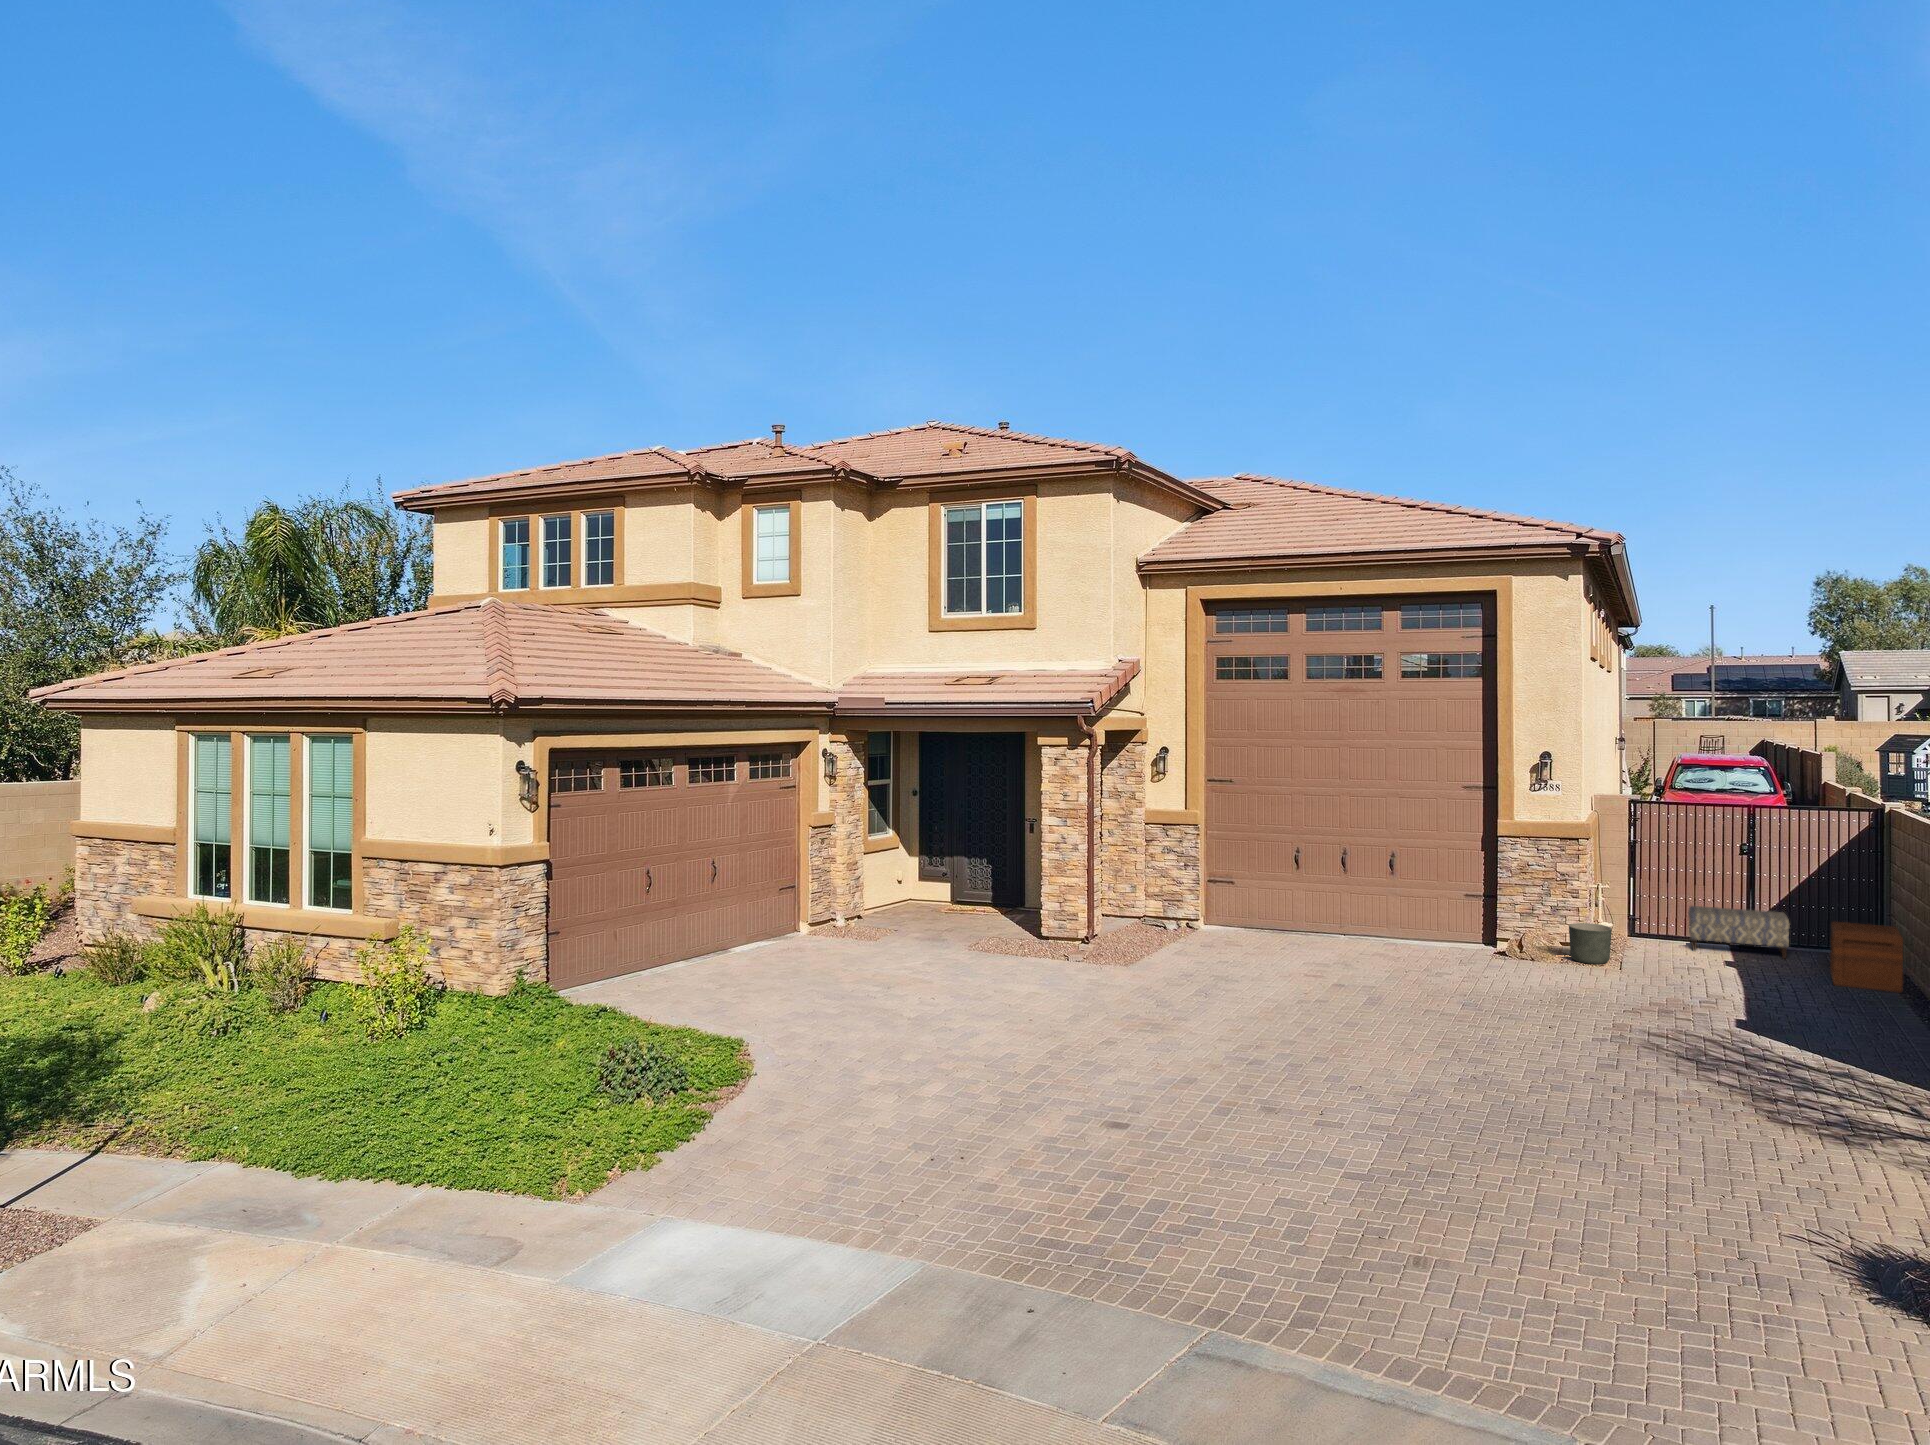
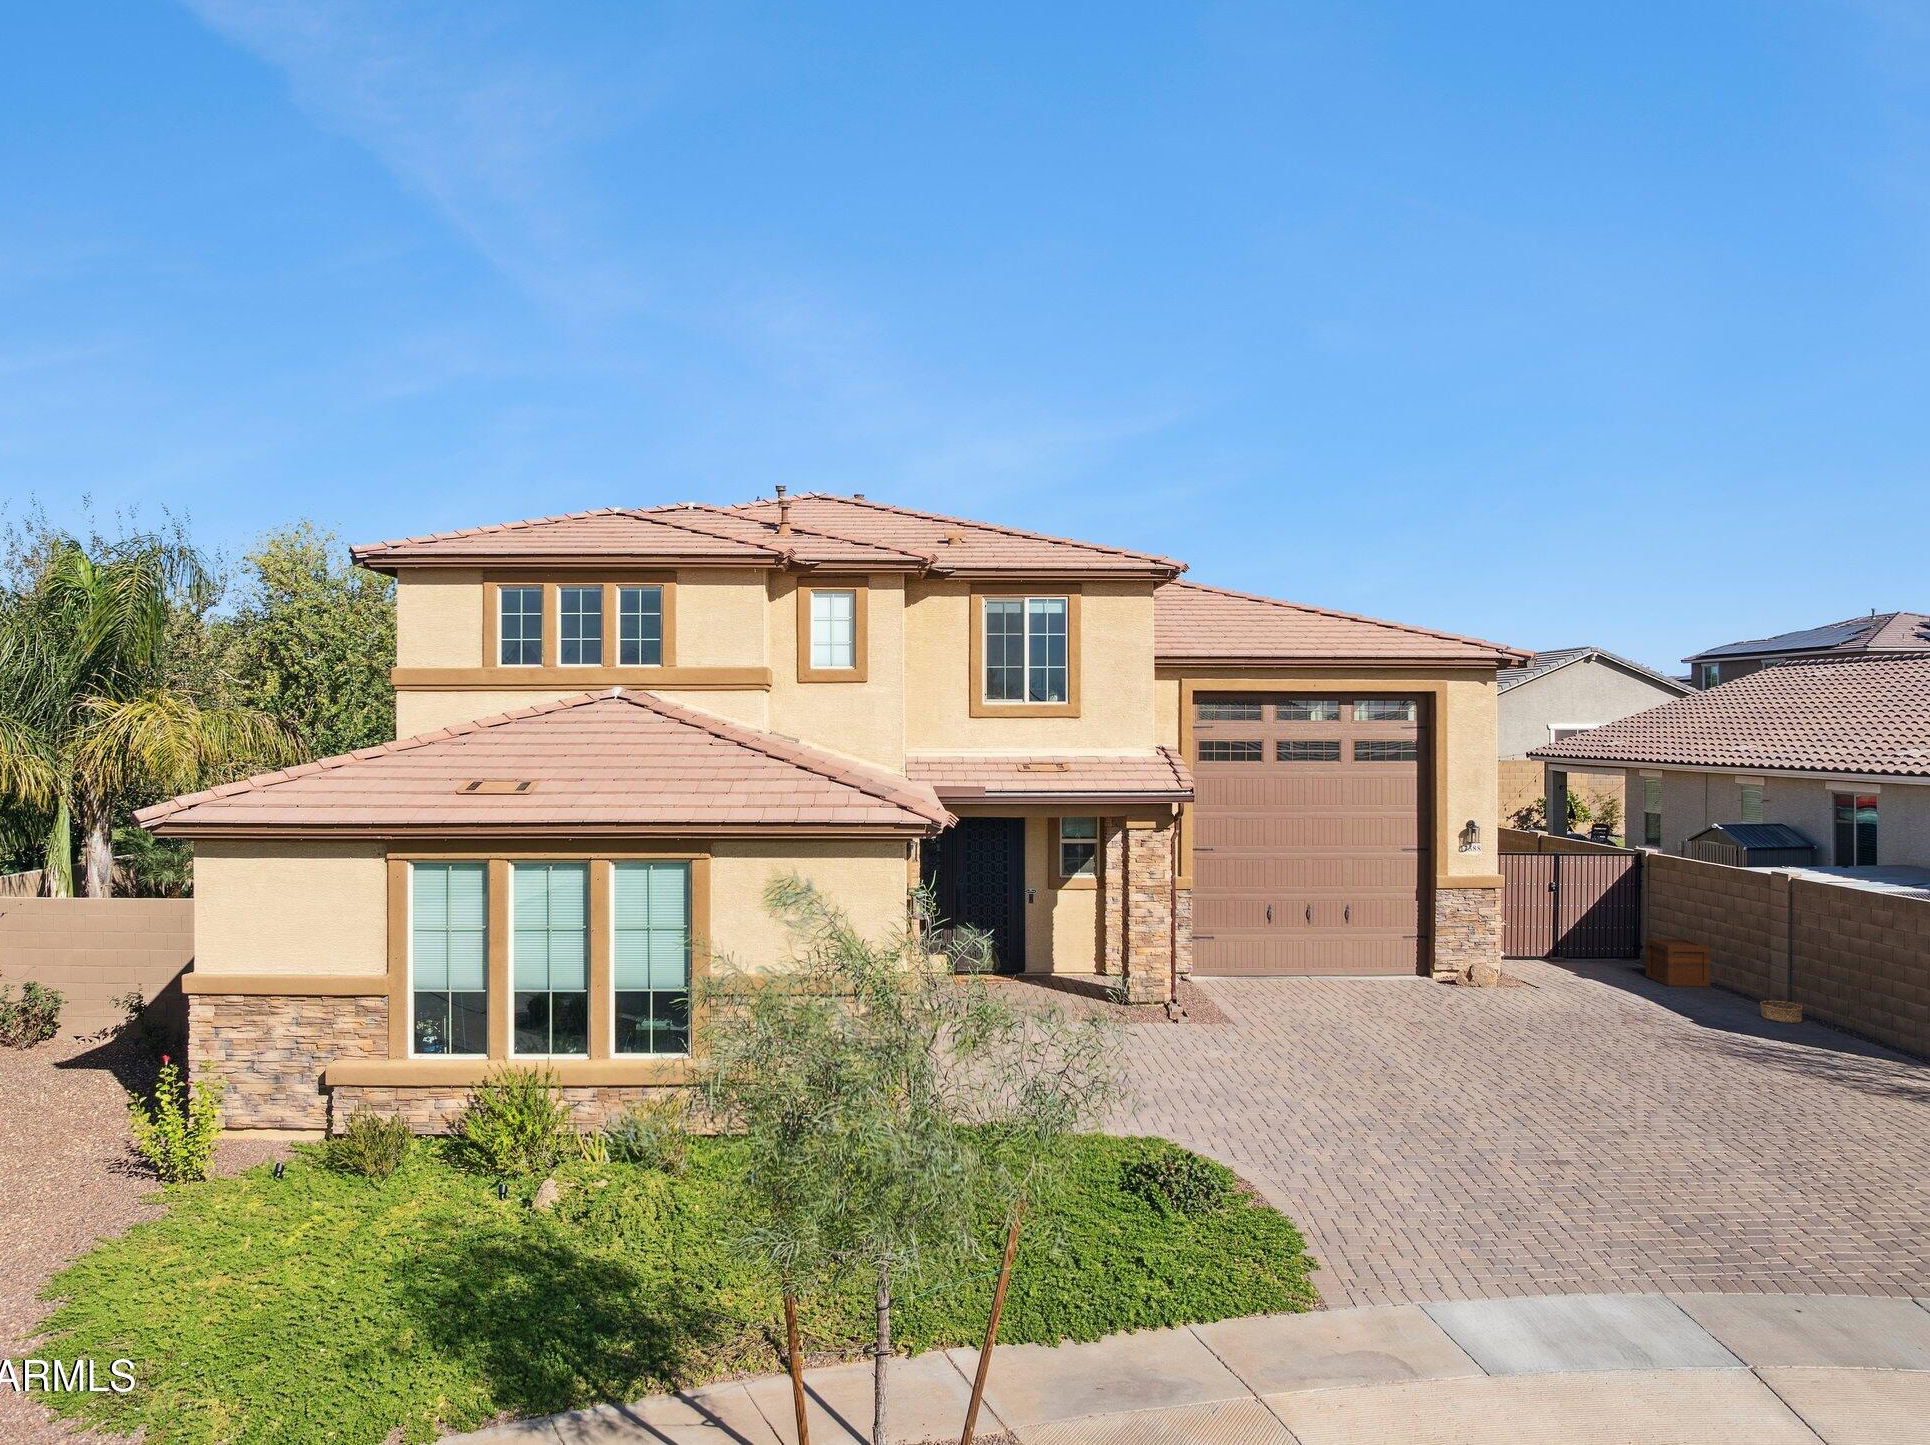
bench: present [1688,906,1790,959] -> none [1521,932,1598,968]
planter: present [1569,923,1612,964] -> none [1494,954,1527,987]
basket: none [1864,1006,1923,1038] -> present [1760,1001,1802,1023]

